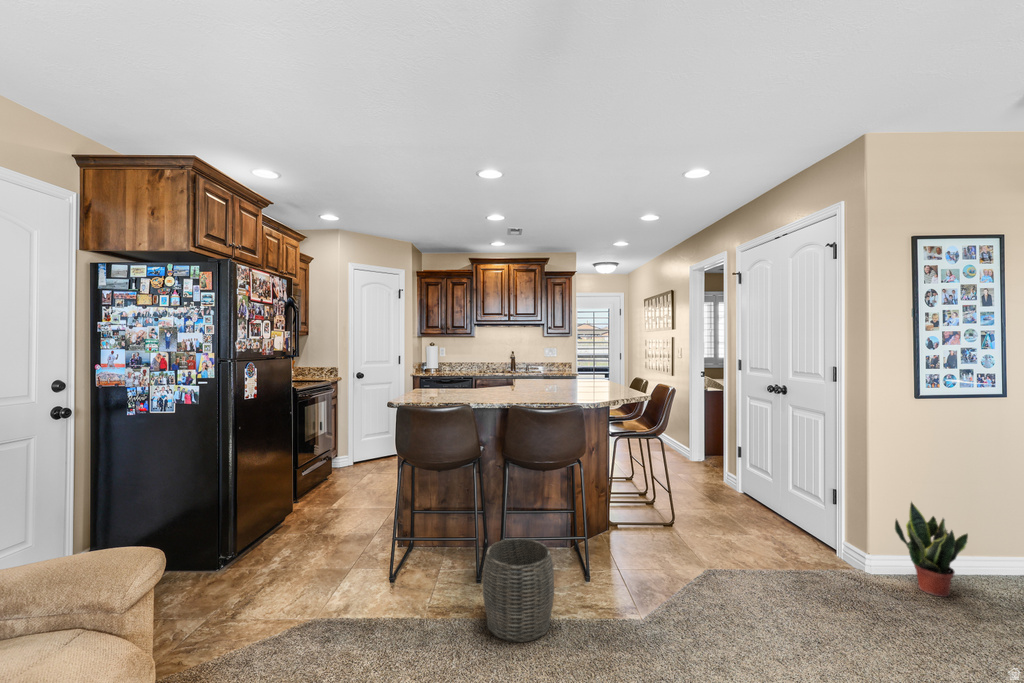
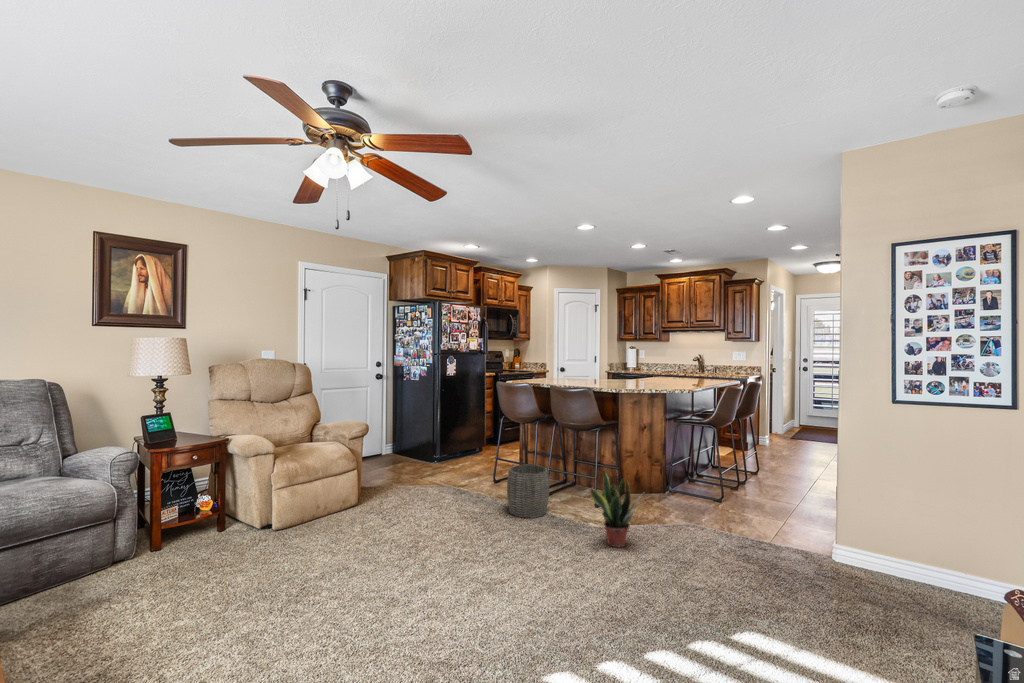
potted plant: present [895,502,968,597] -> present [591,470,641,547]

